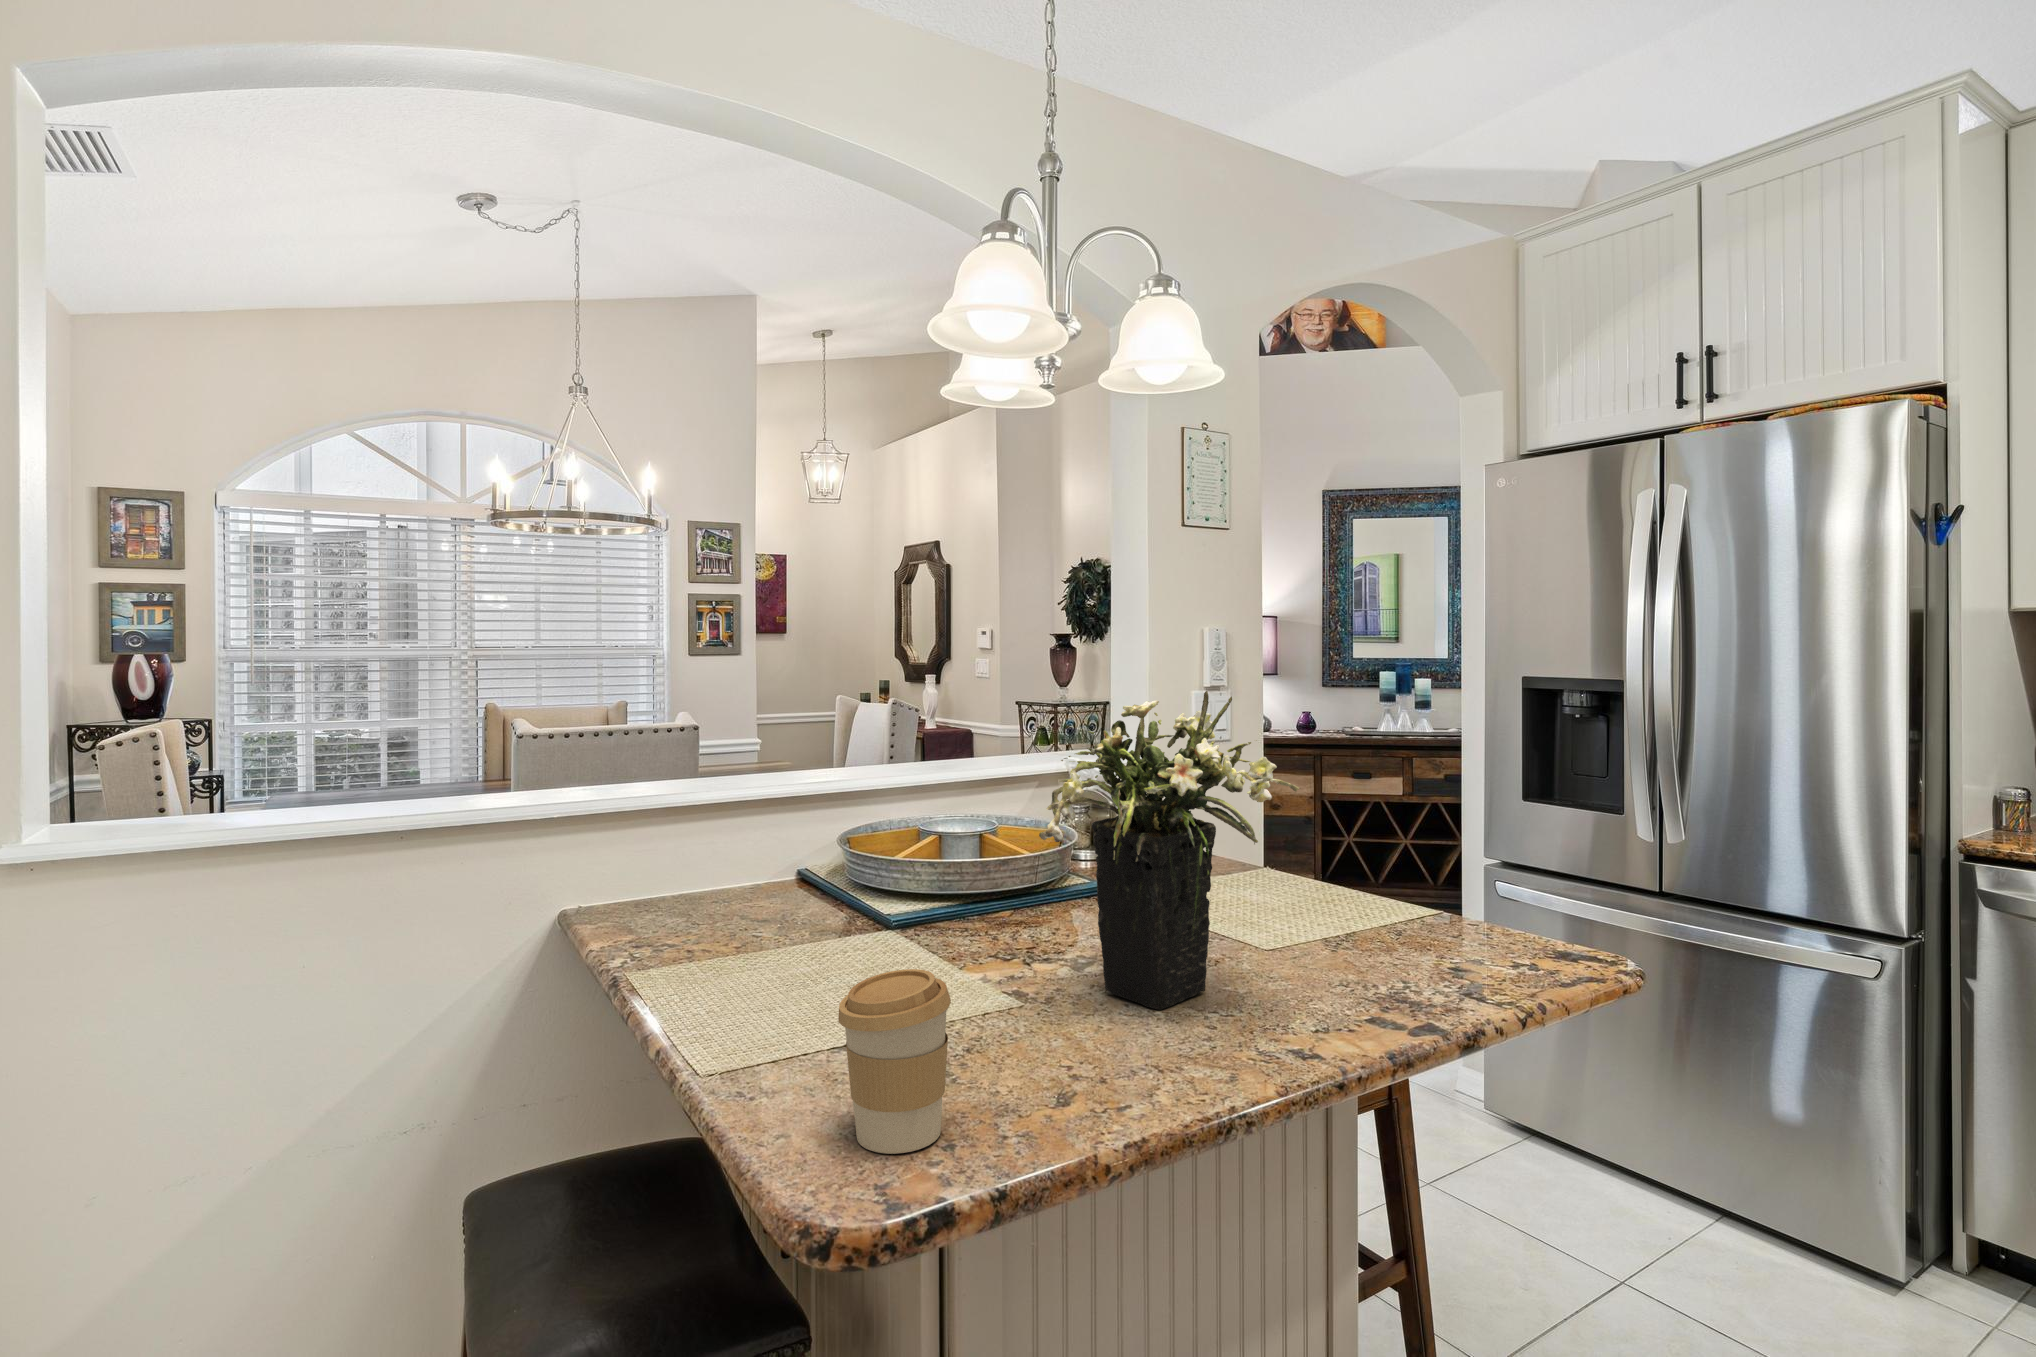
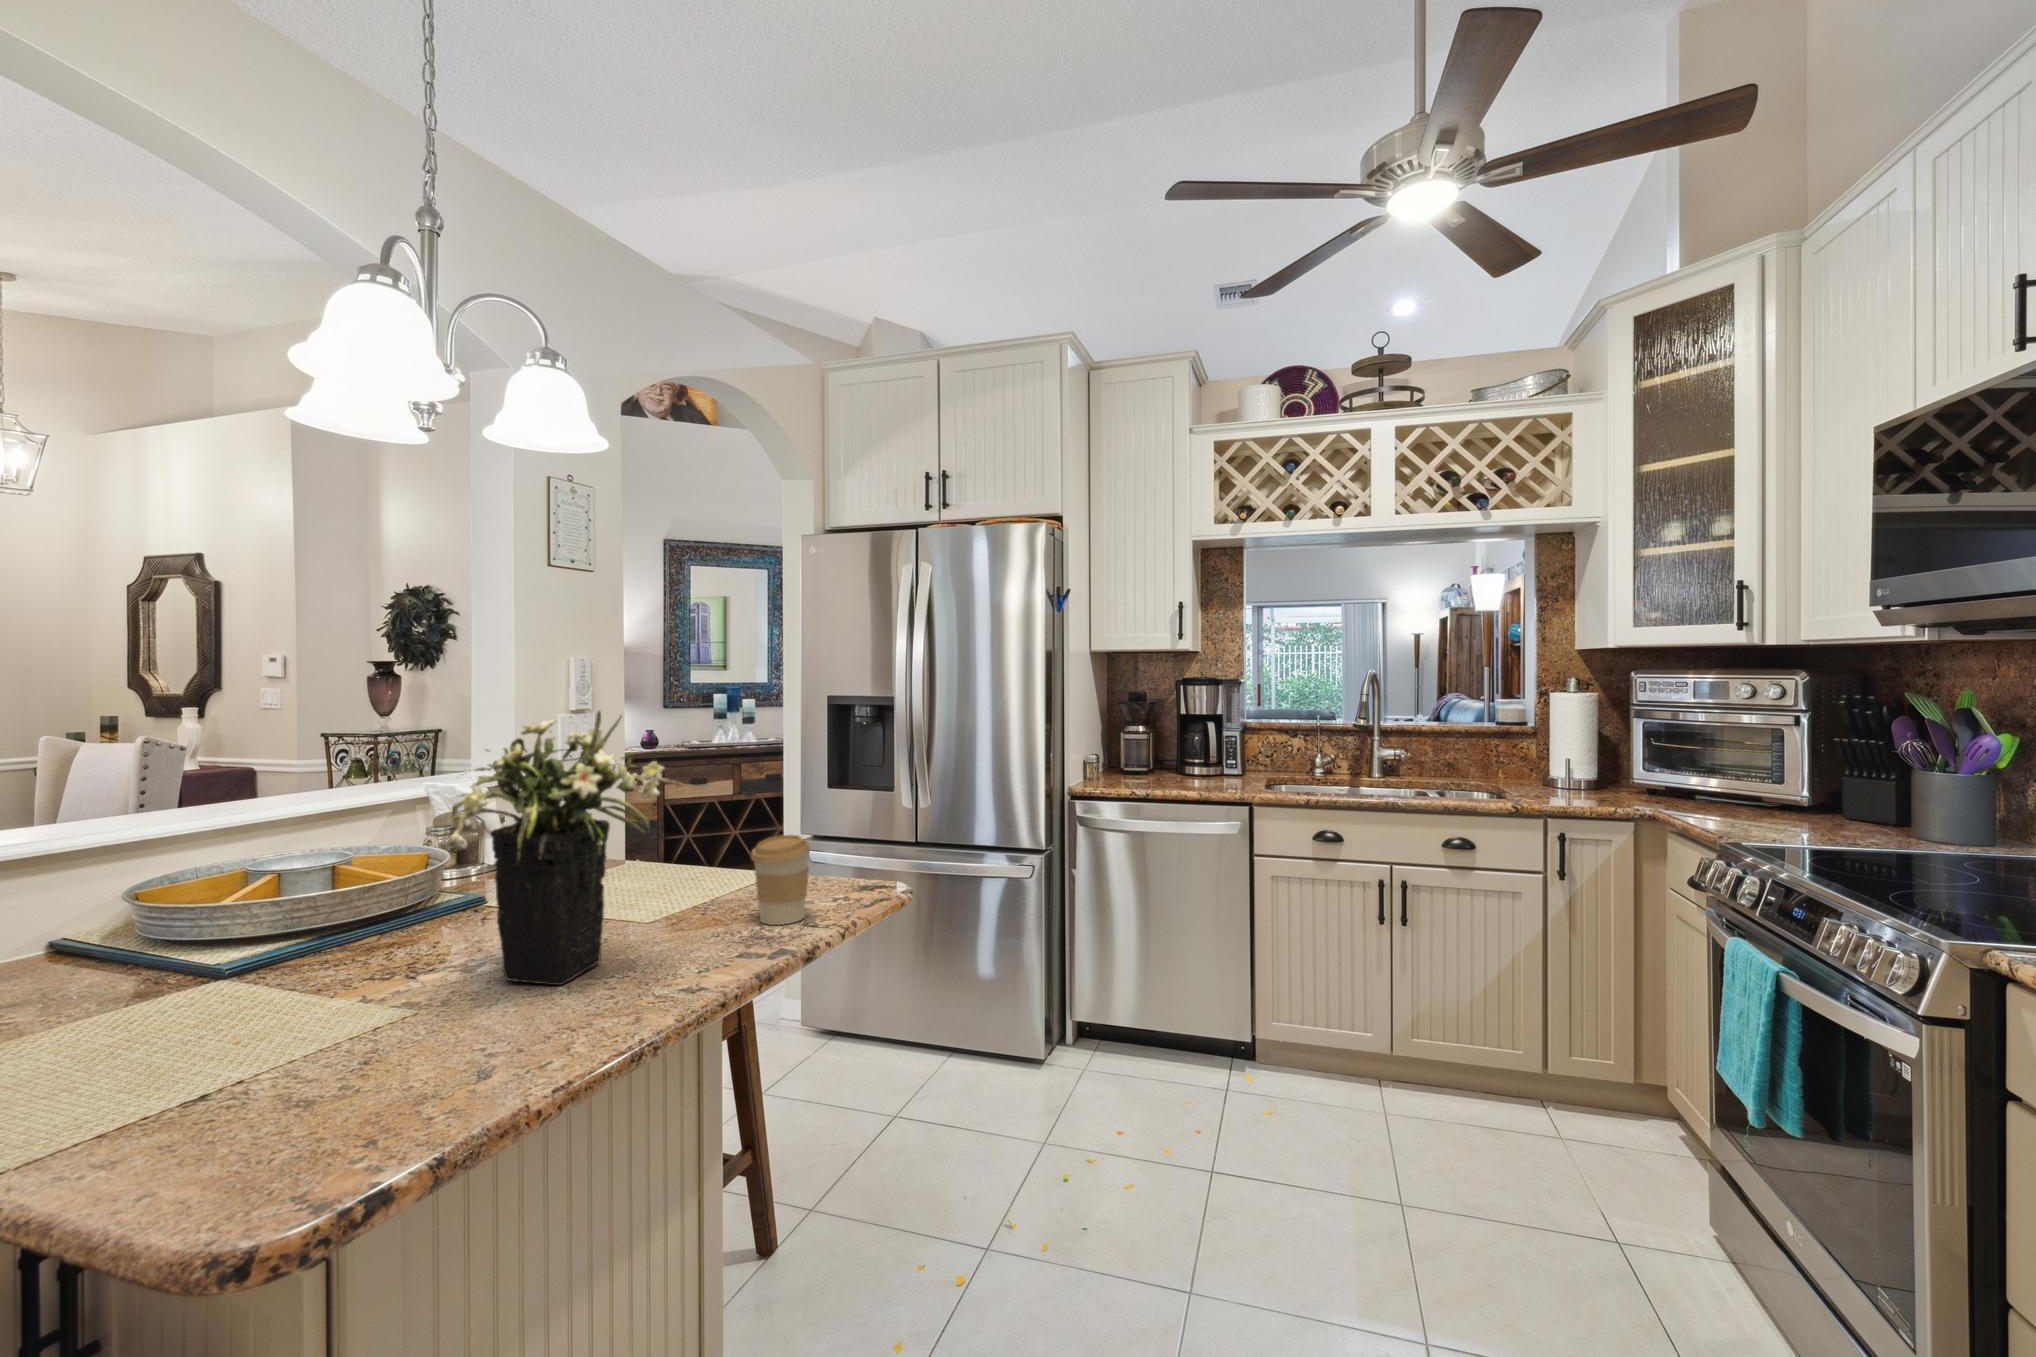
coffee cup: present [838,969,951,1154] -> present [751,835,810,925]

